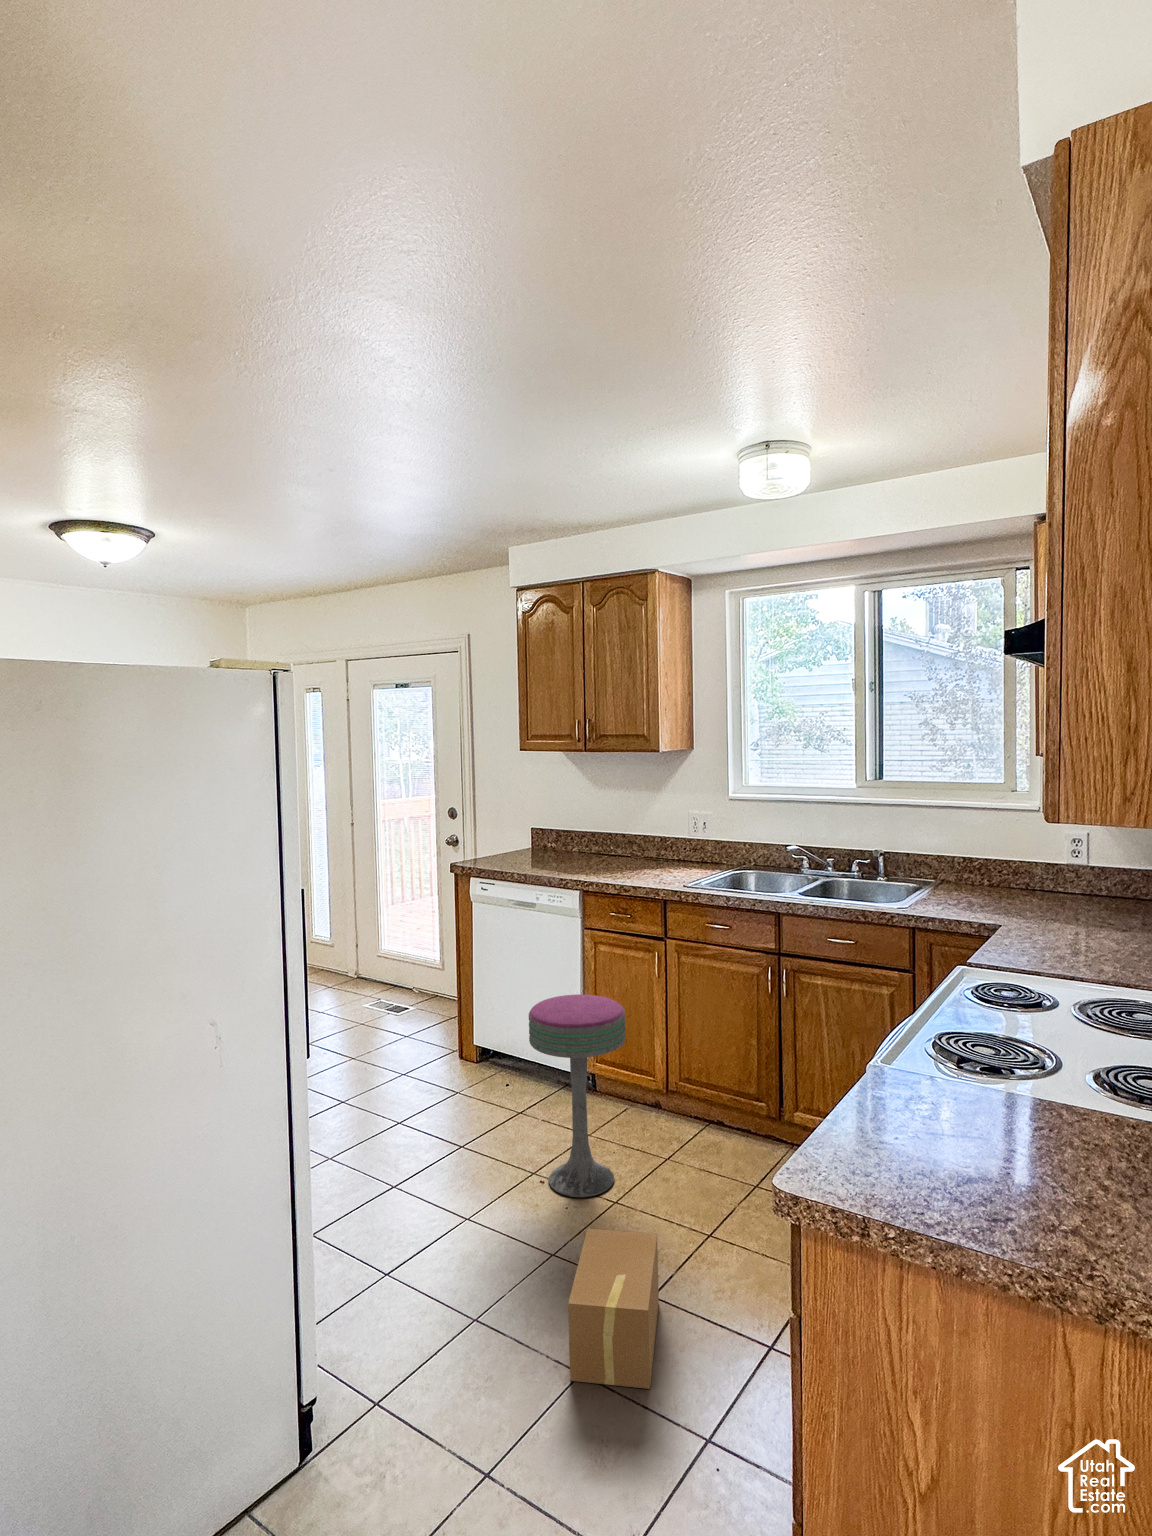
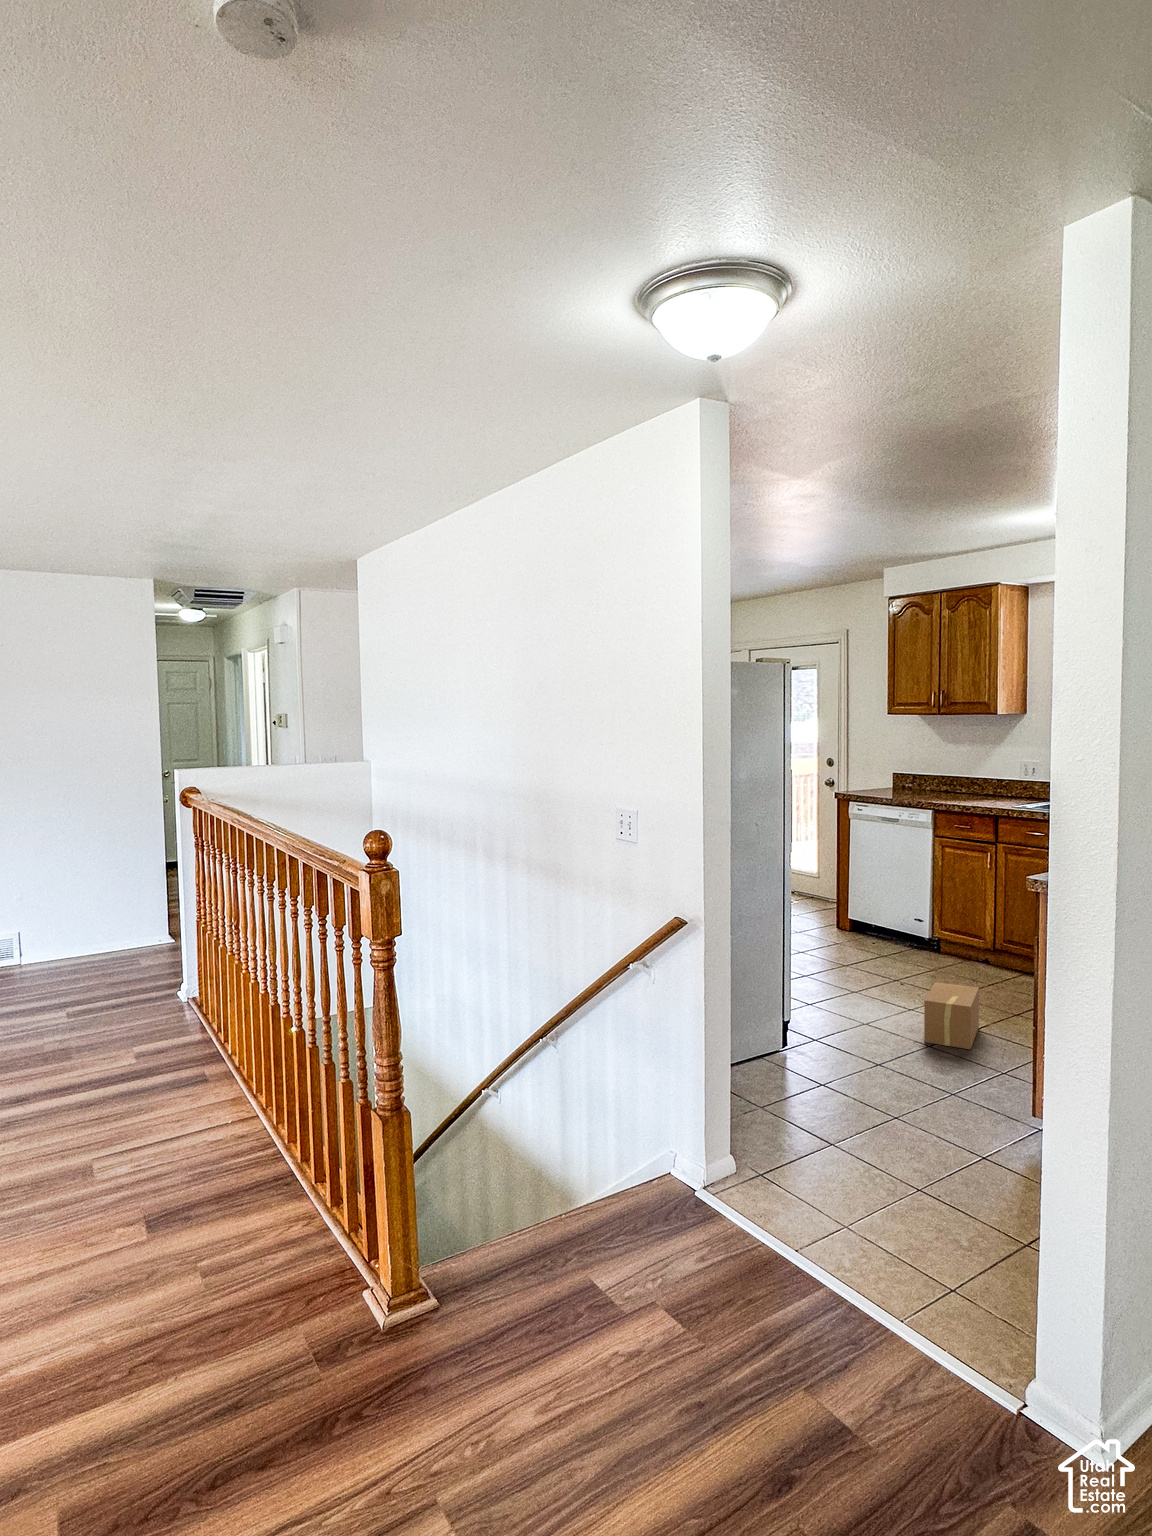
bar stool: present [529,994,626,1197] -> none [897,870,963,991]

